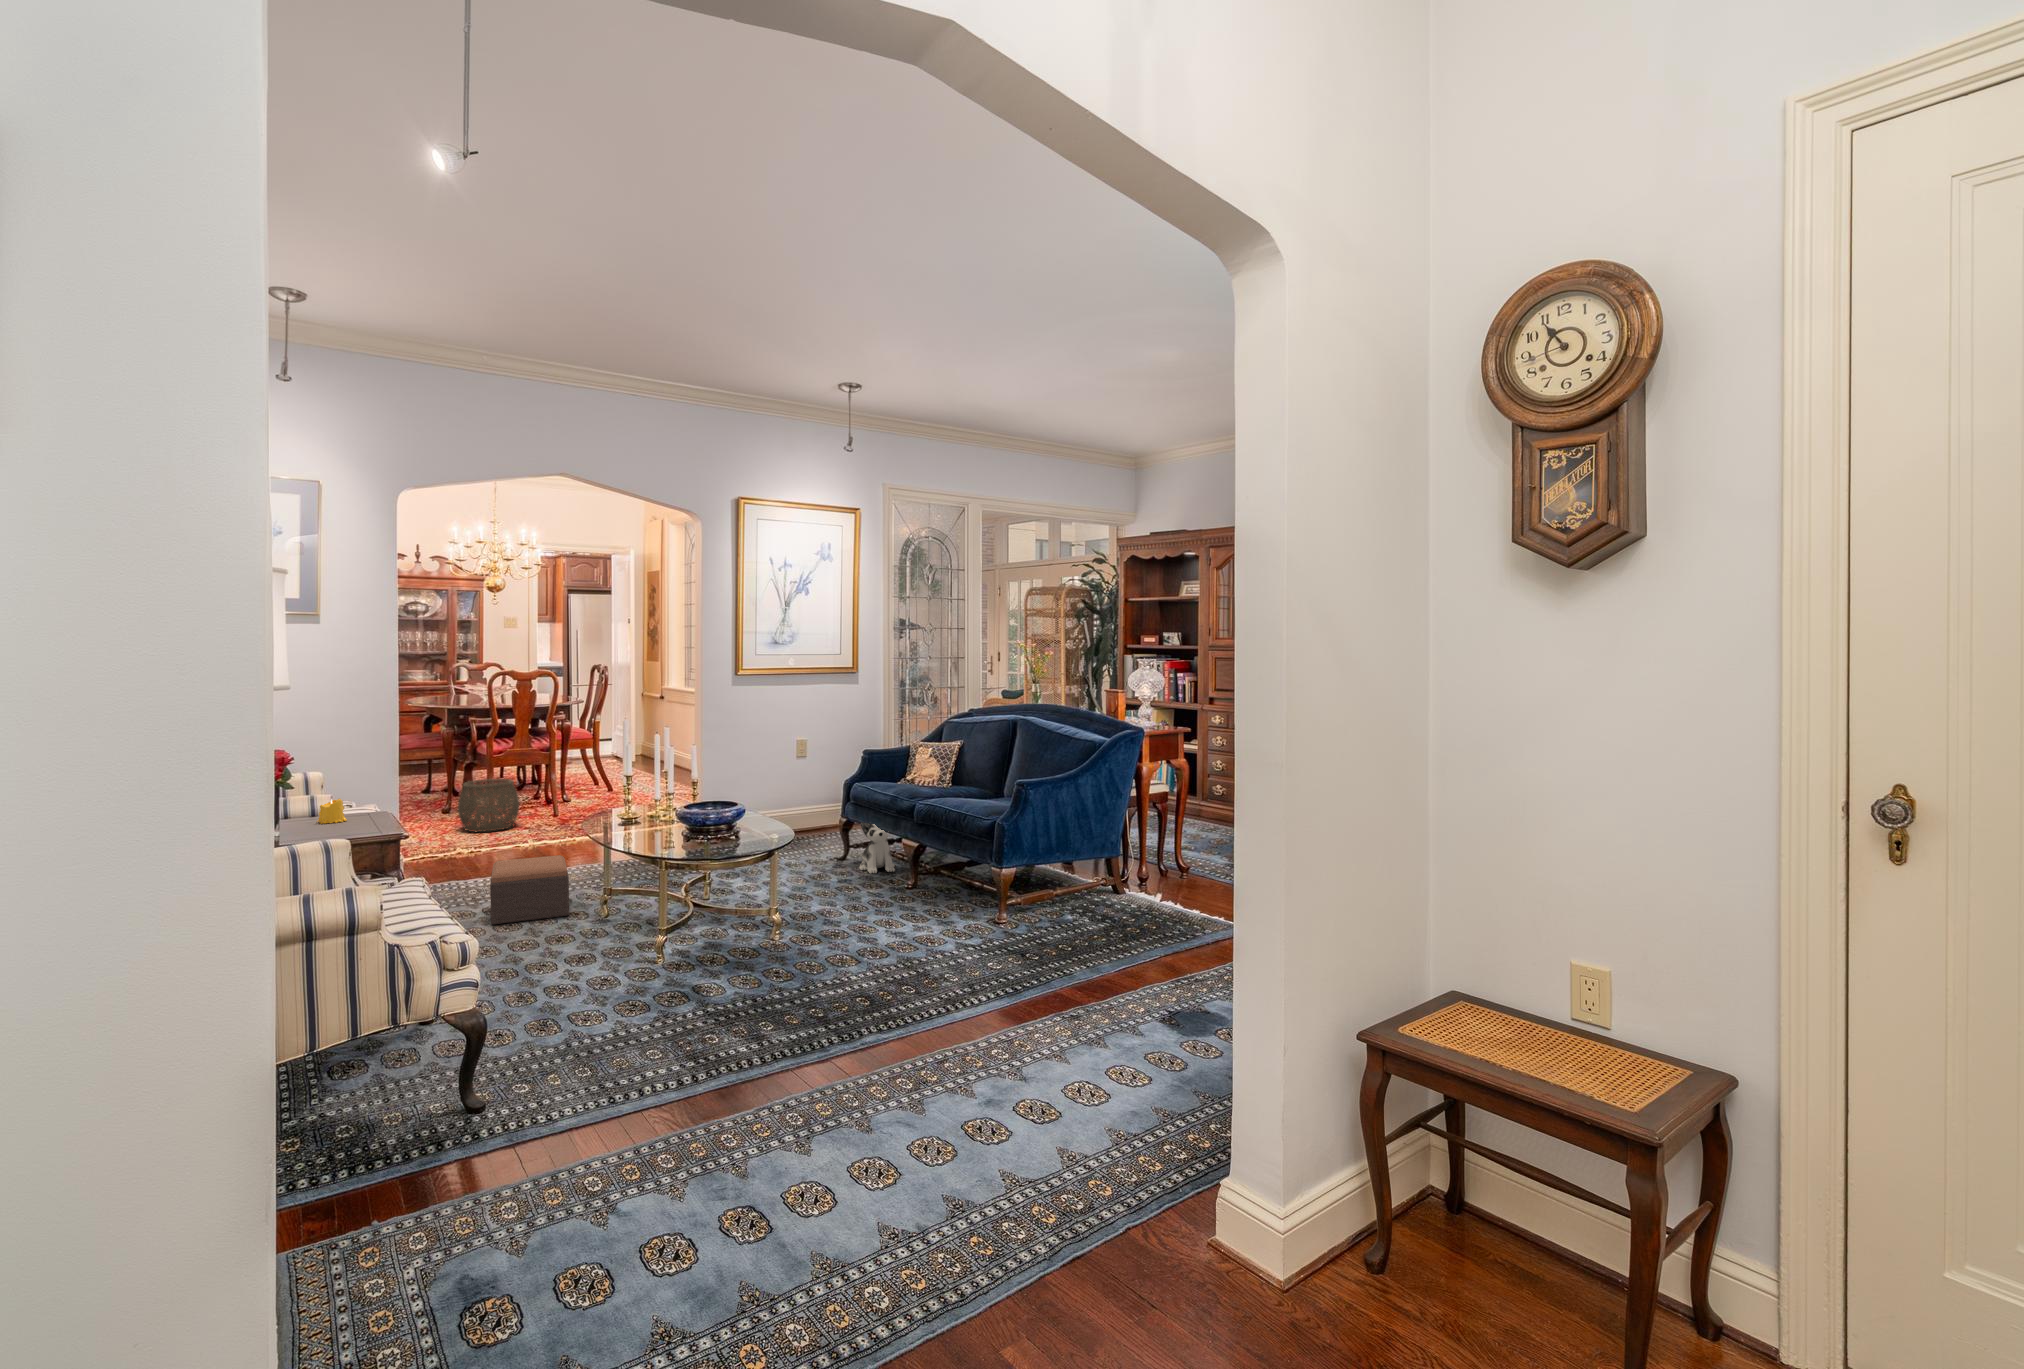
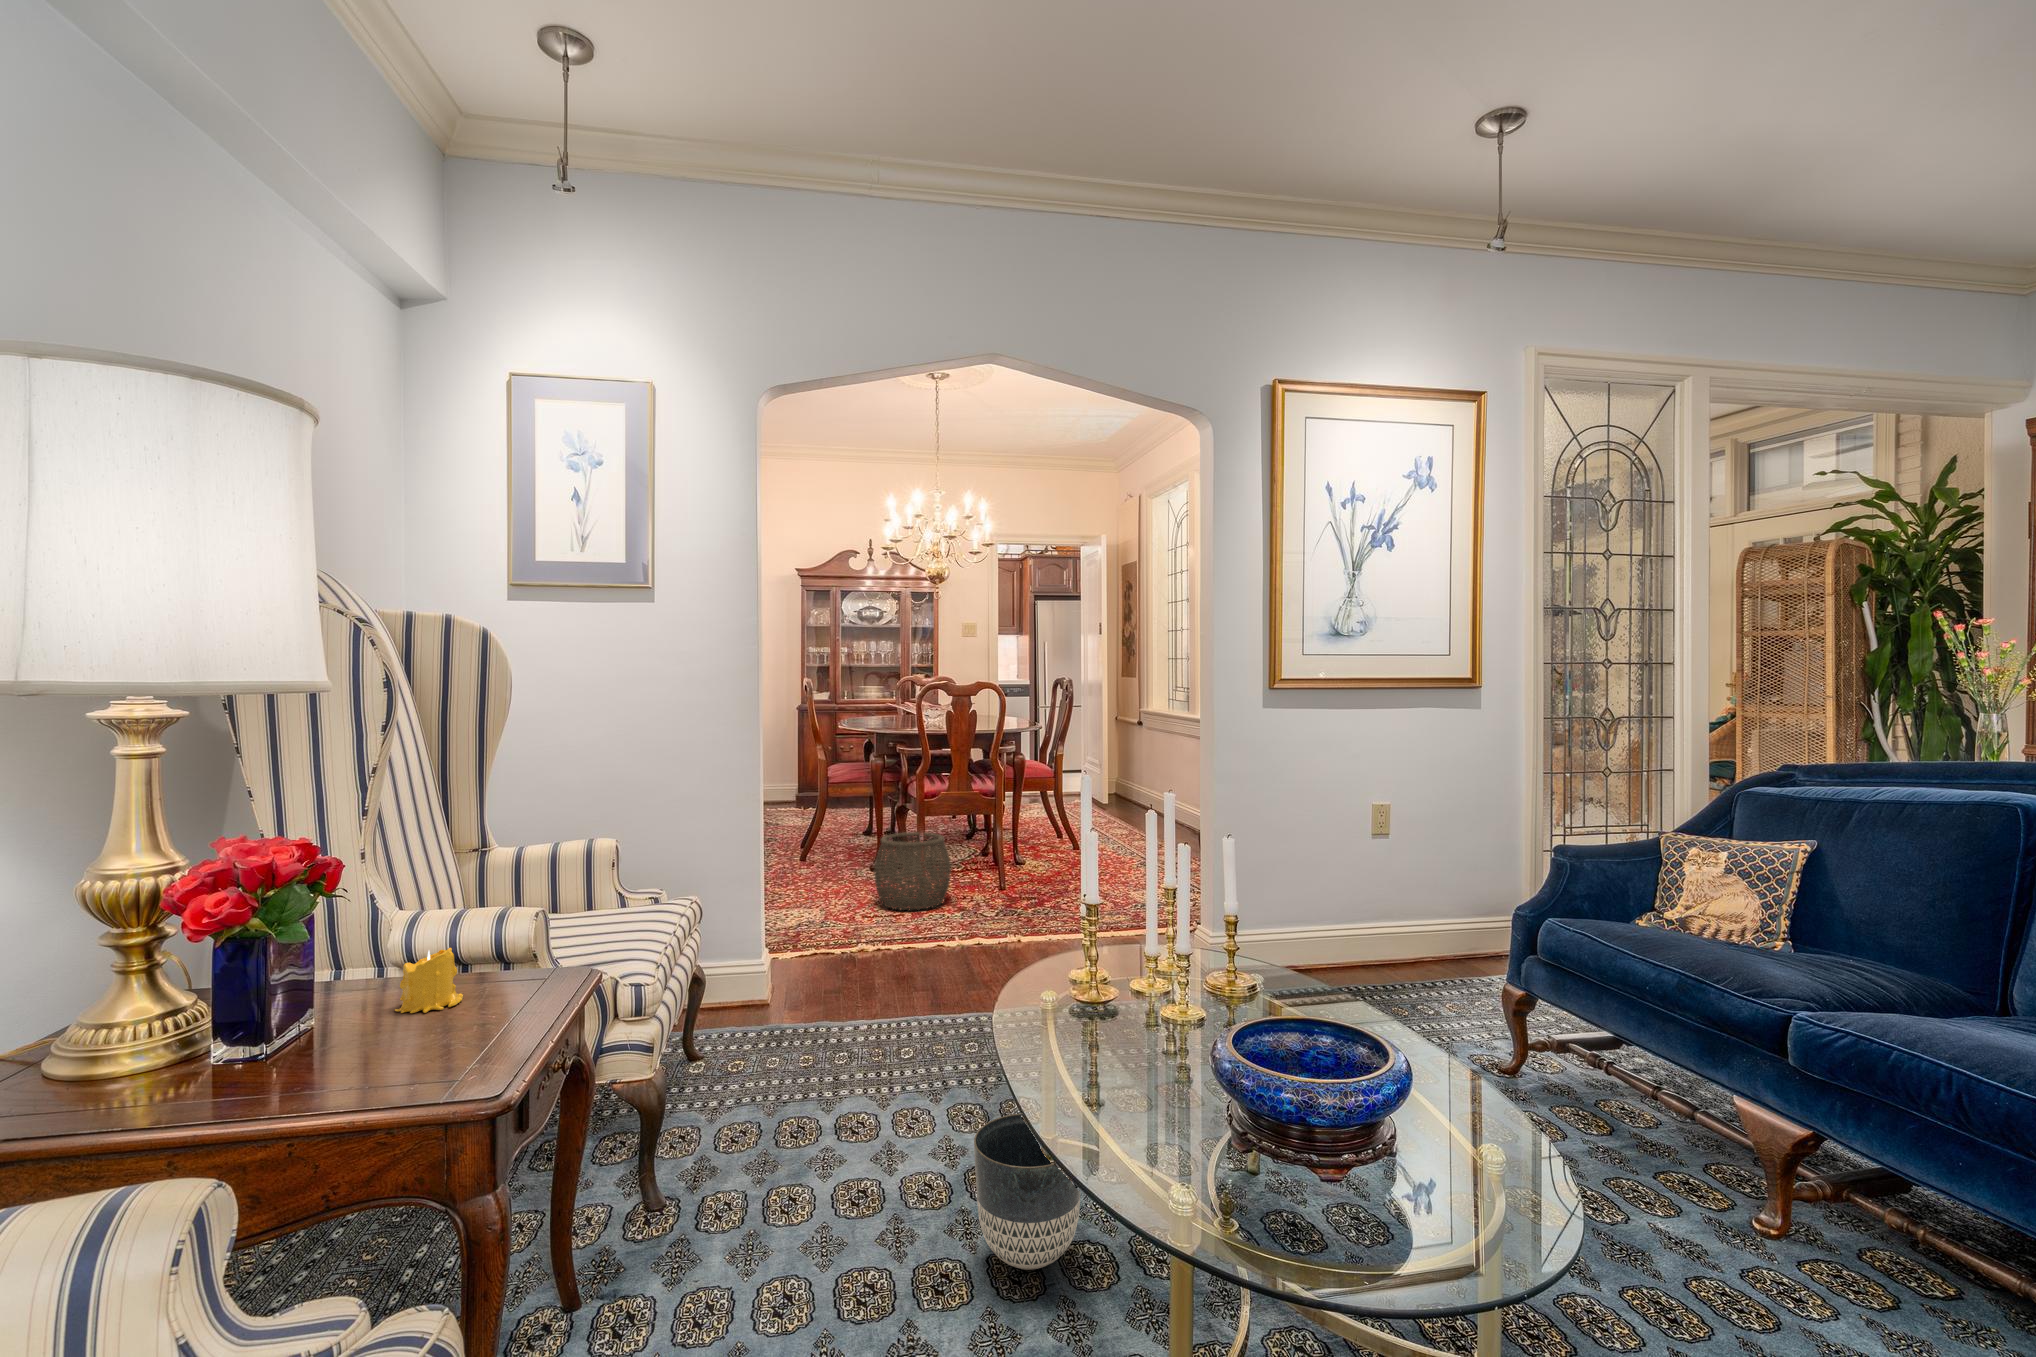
plush toy: present [860,822,895,874] -> none [1579,1008,1687,1158]
footstool: present [490,855,569,924] -> none [814,1038,972,1200]
planter: none [578,868,628,925] -> present [974,1114,1080,1270]

